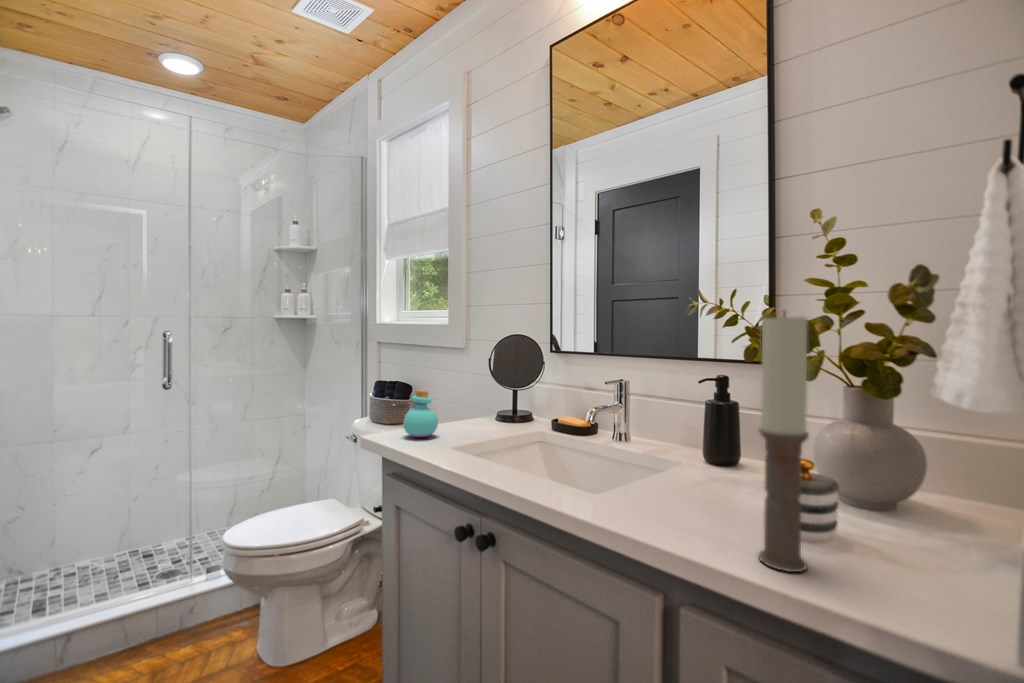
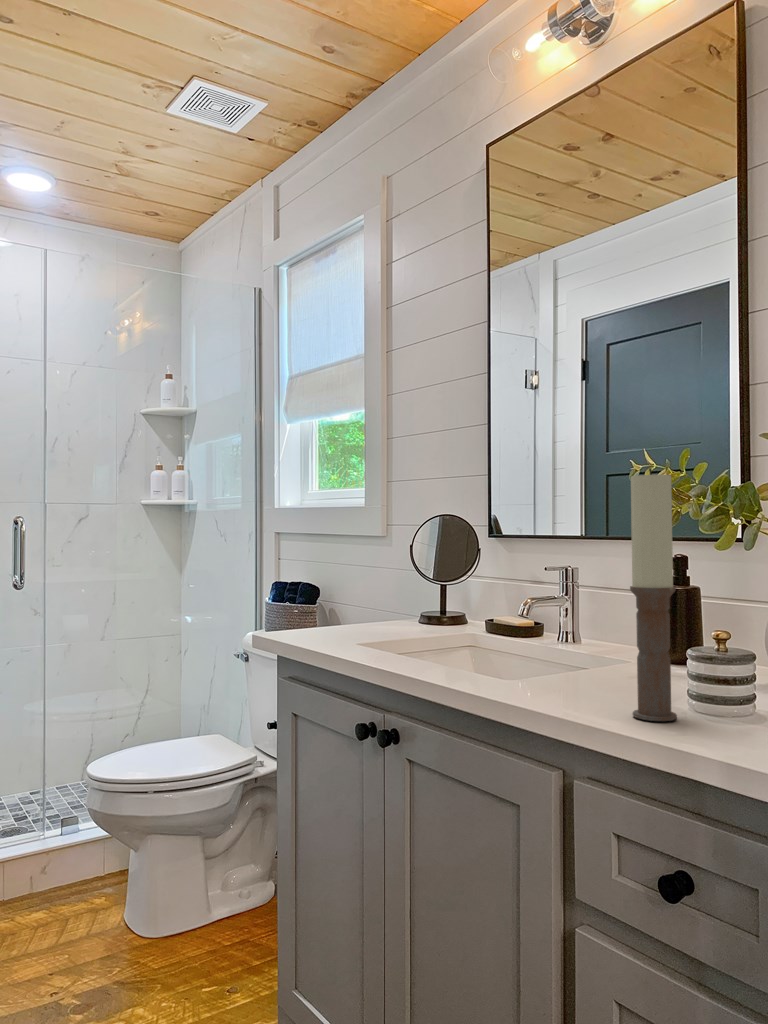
perfume bottle: present [403,389,438,437] -> none [302,579,344,636]

